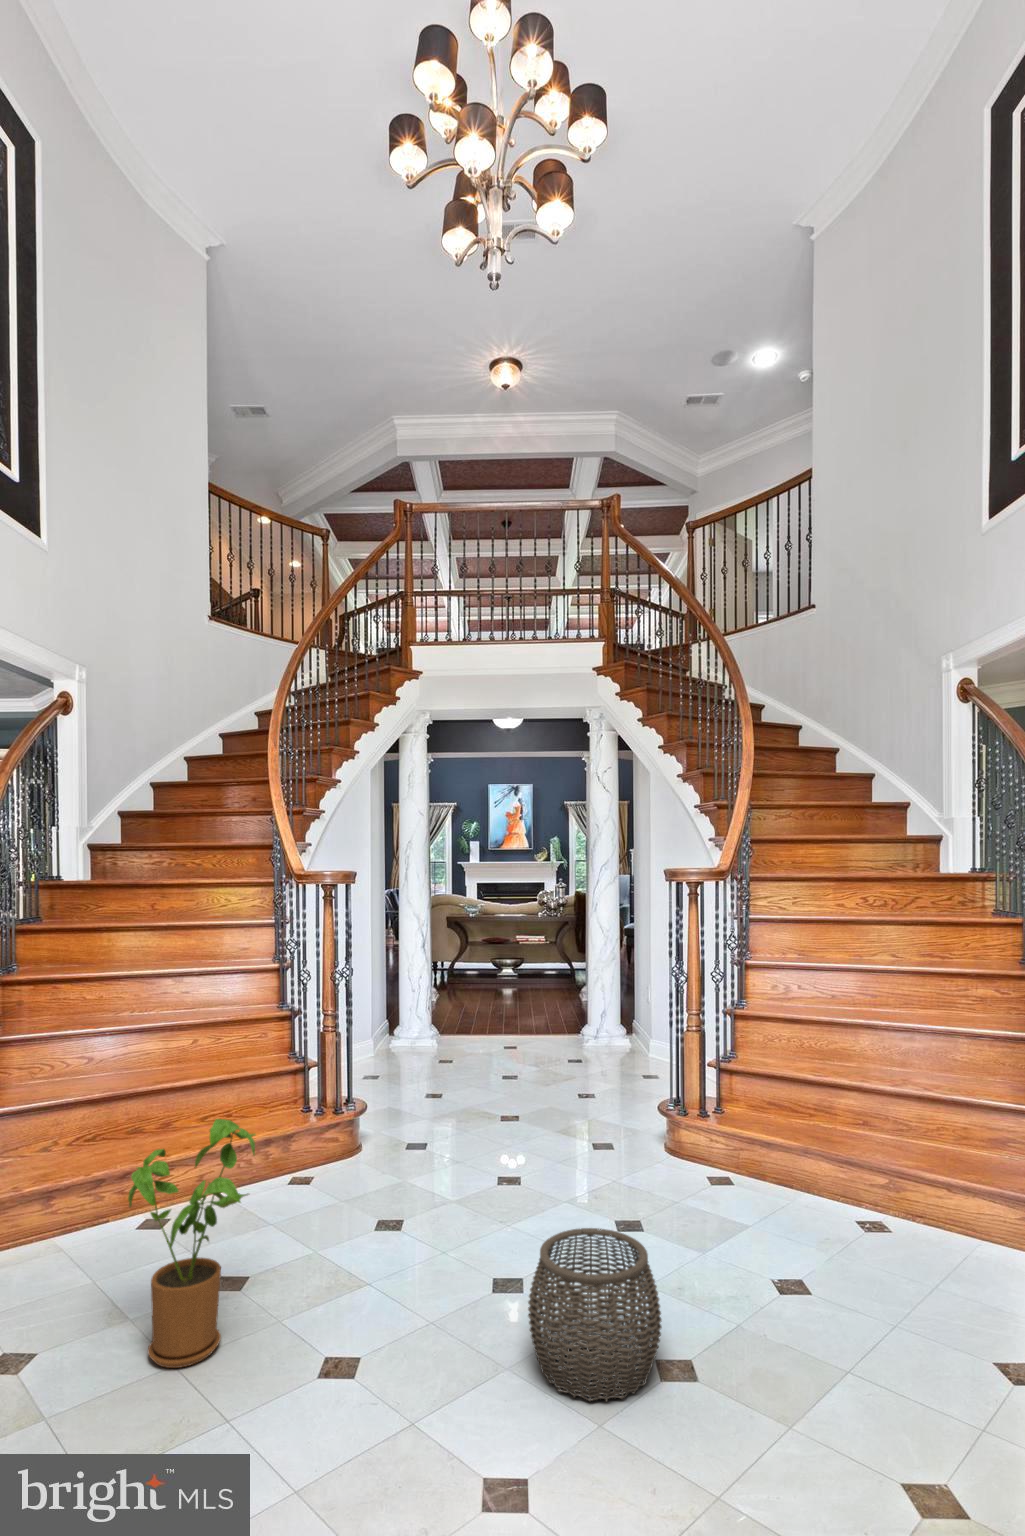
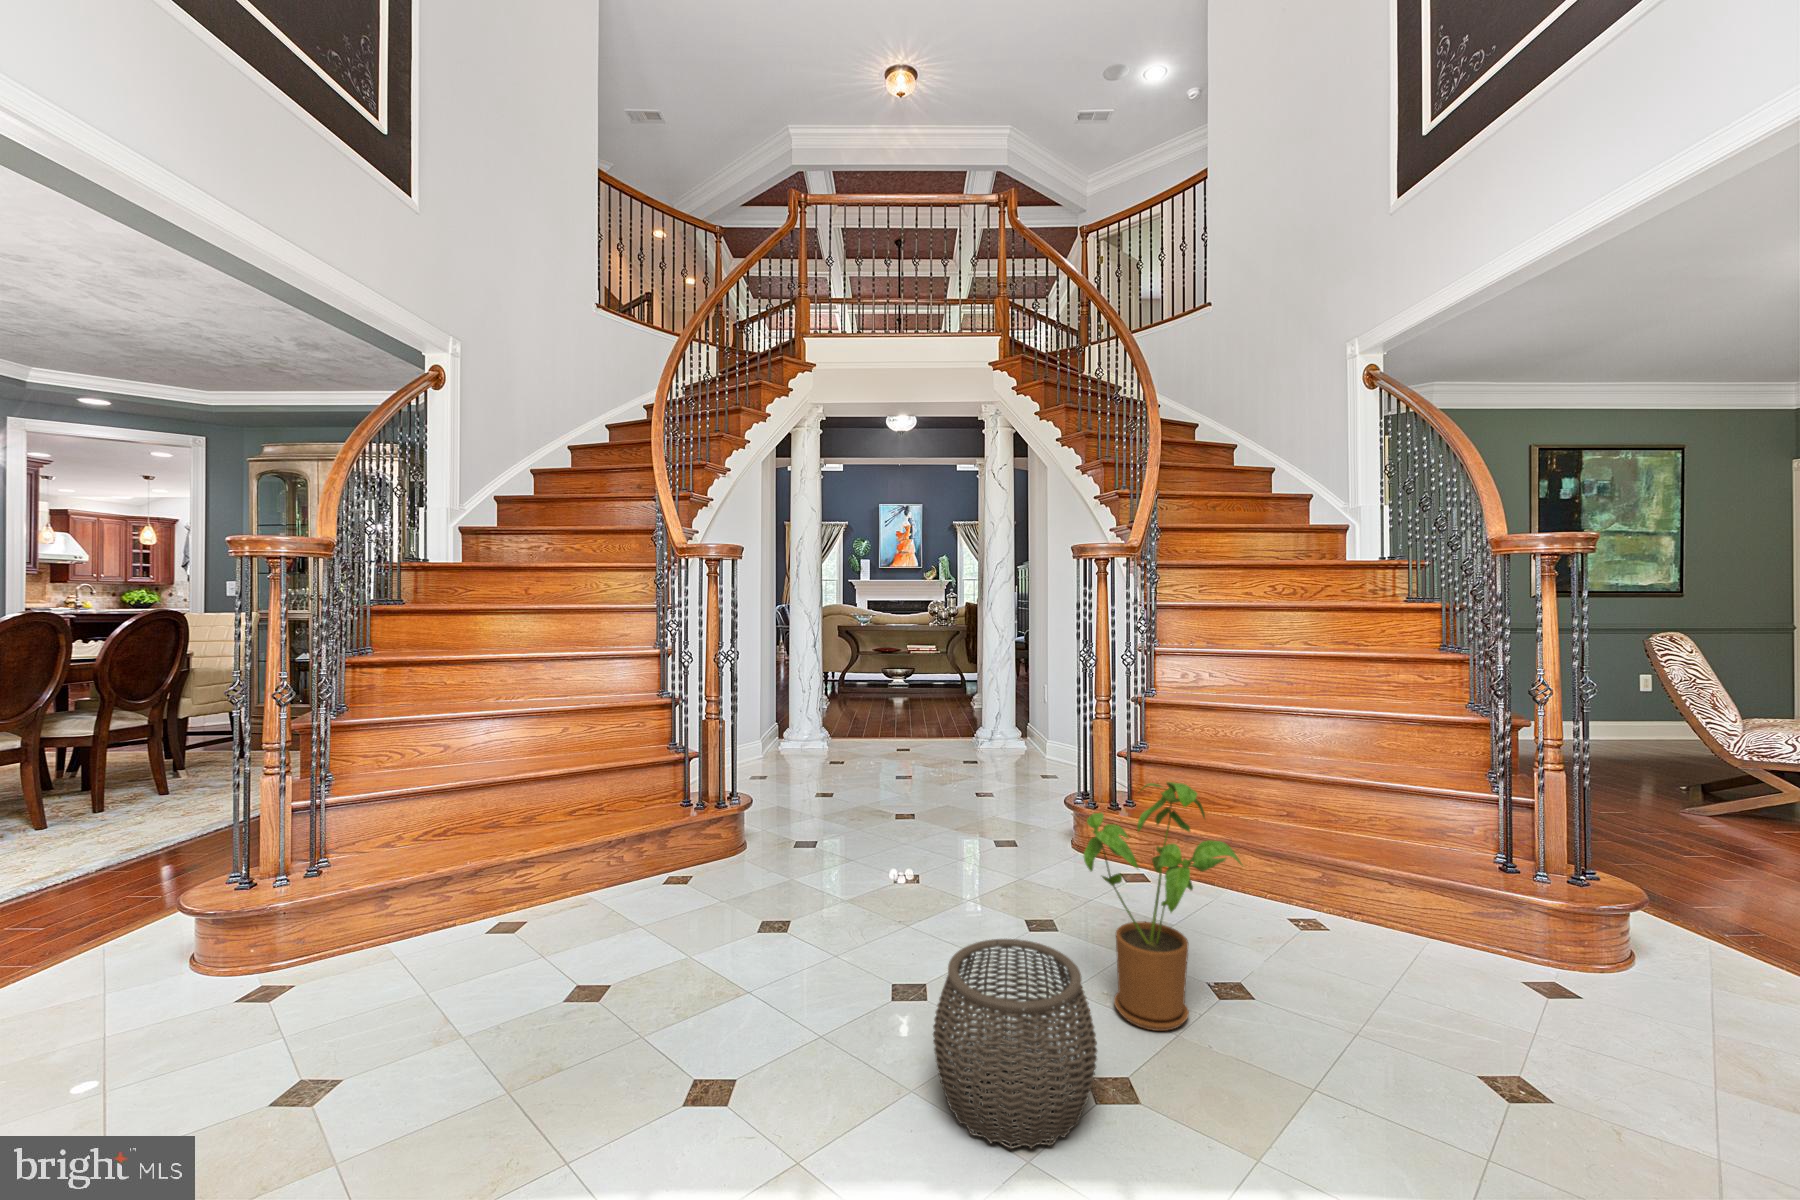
house plant: present [128,1119,255,1368] -> present [1083,782,1242,1031]

